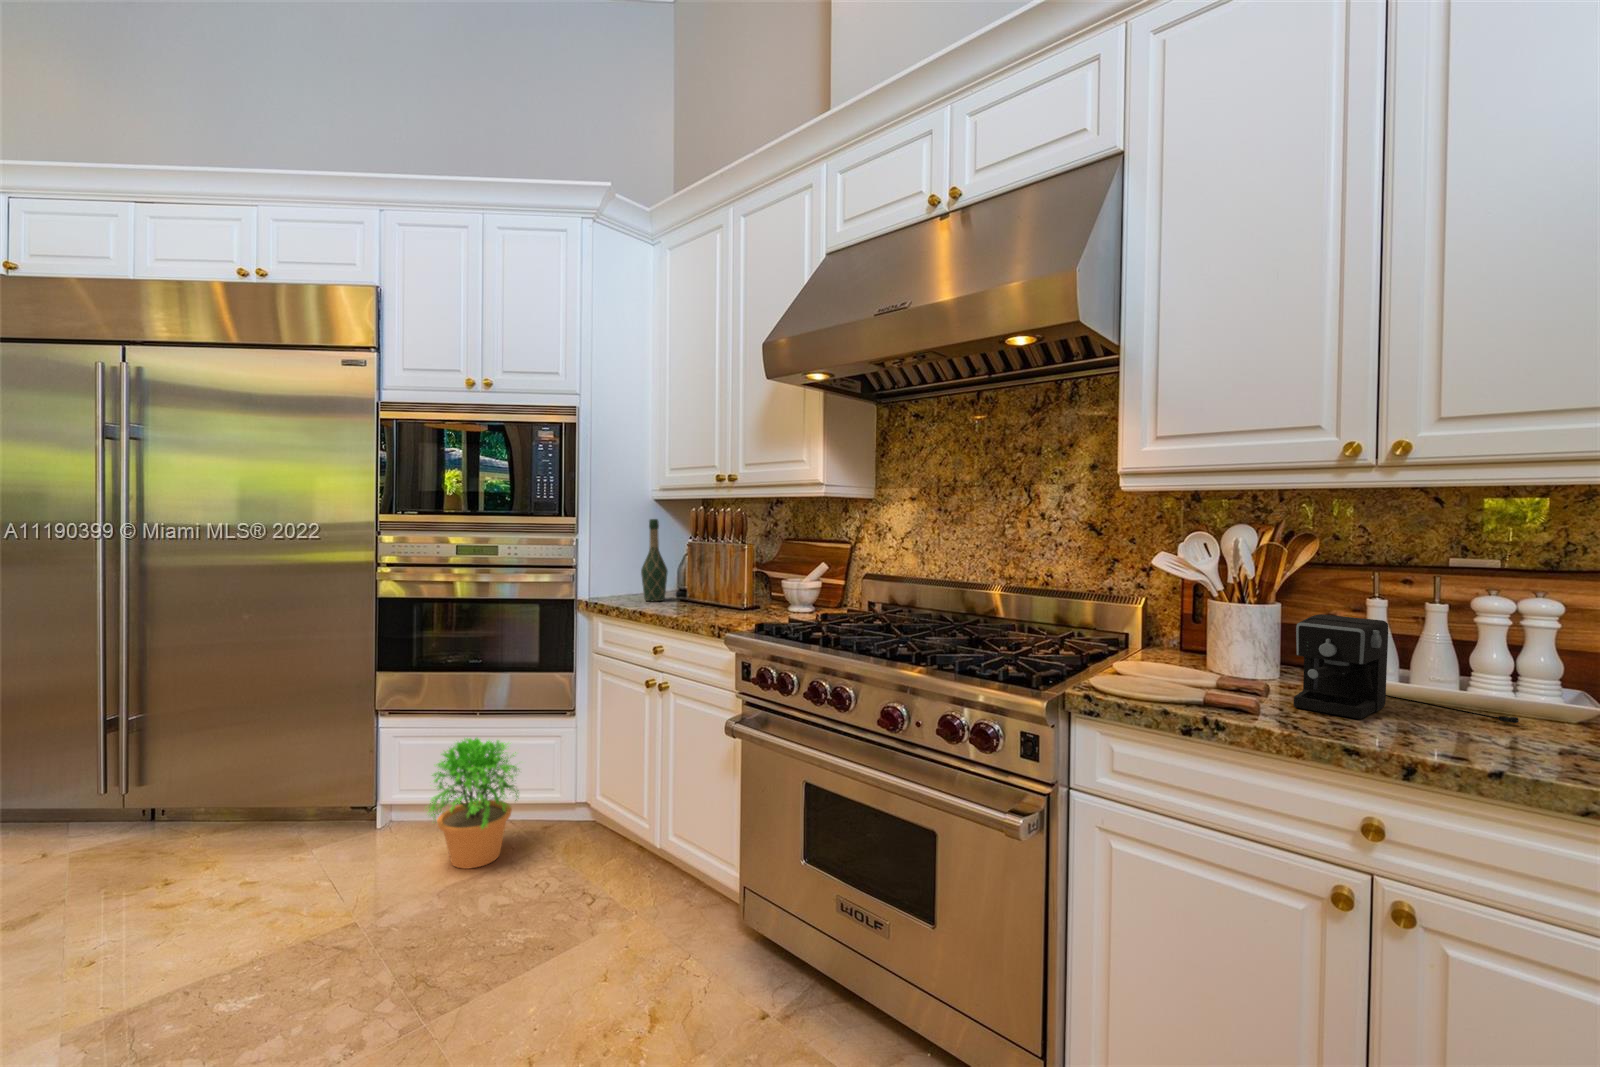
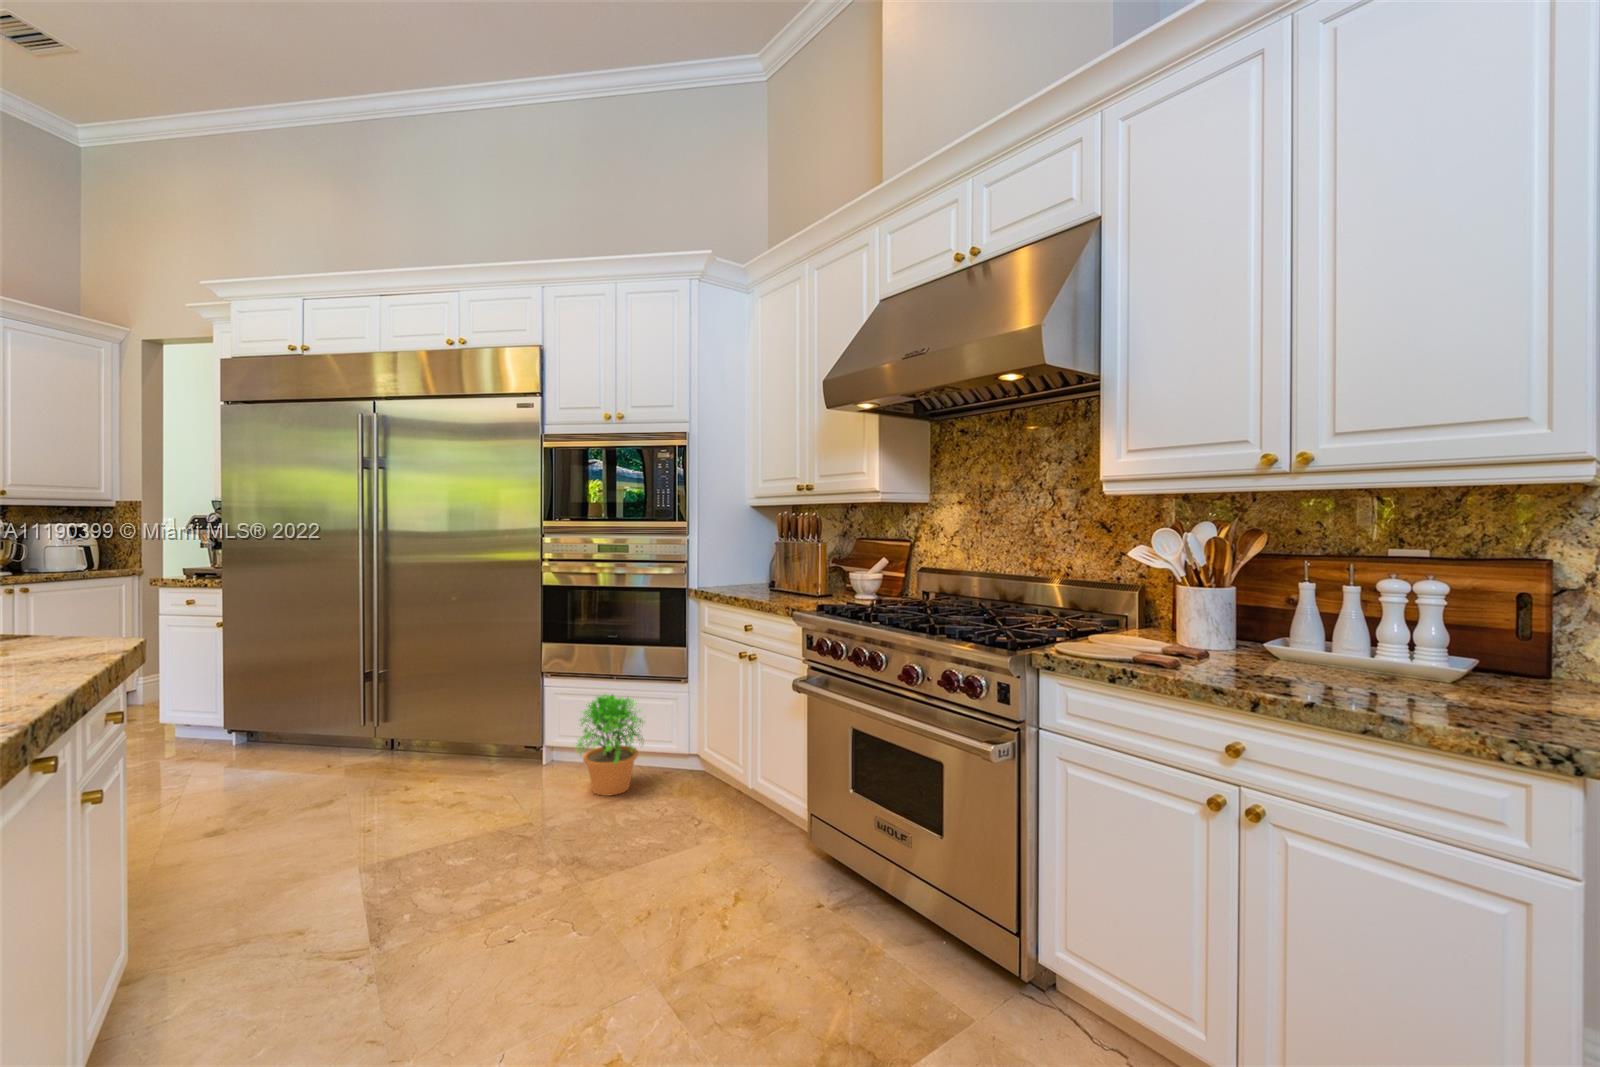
wine bottle: present [641,519,668,601] -> none [738,521,760,589]
coffee maker: present [1294,614,1519,723] -> none [1208,593,1392,681]

